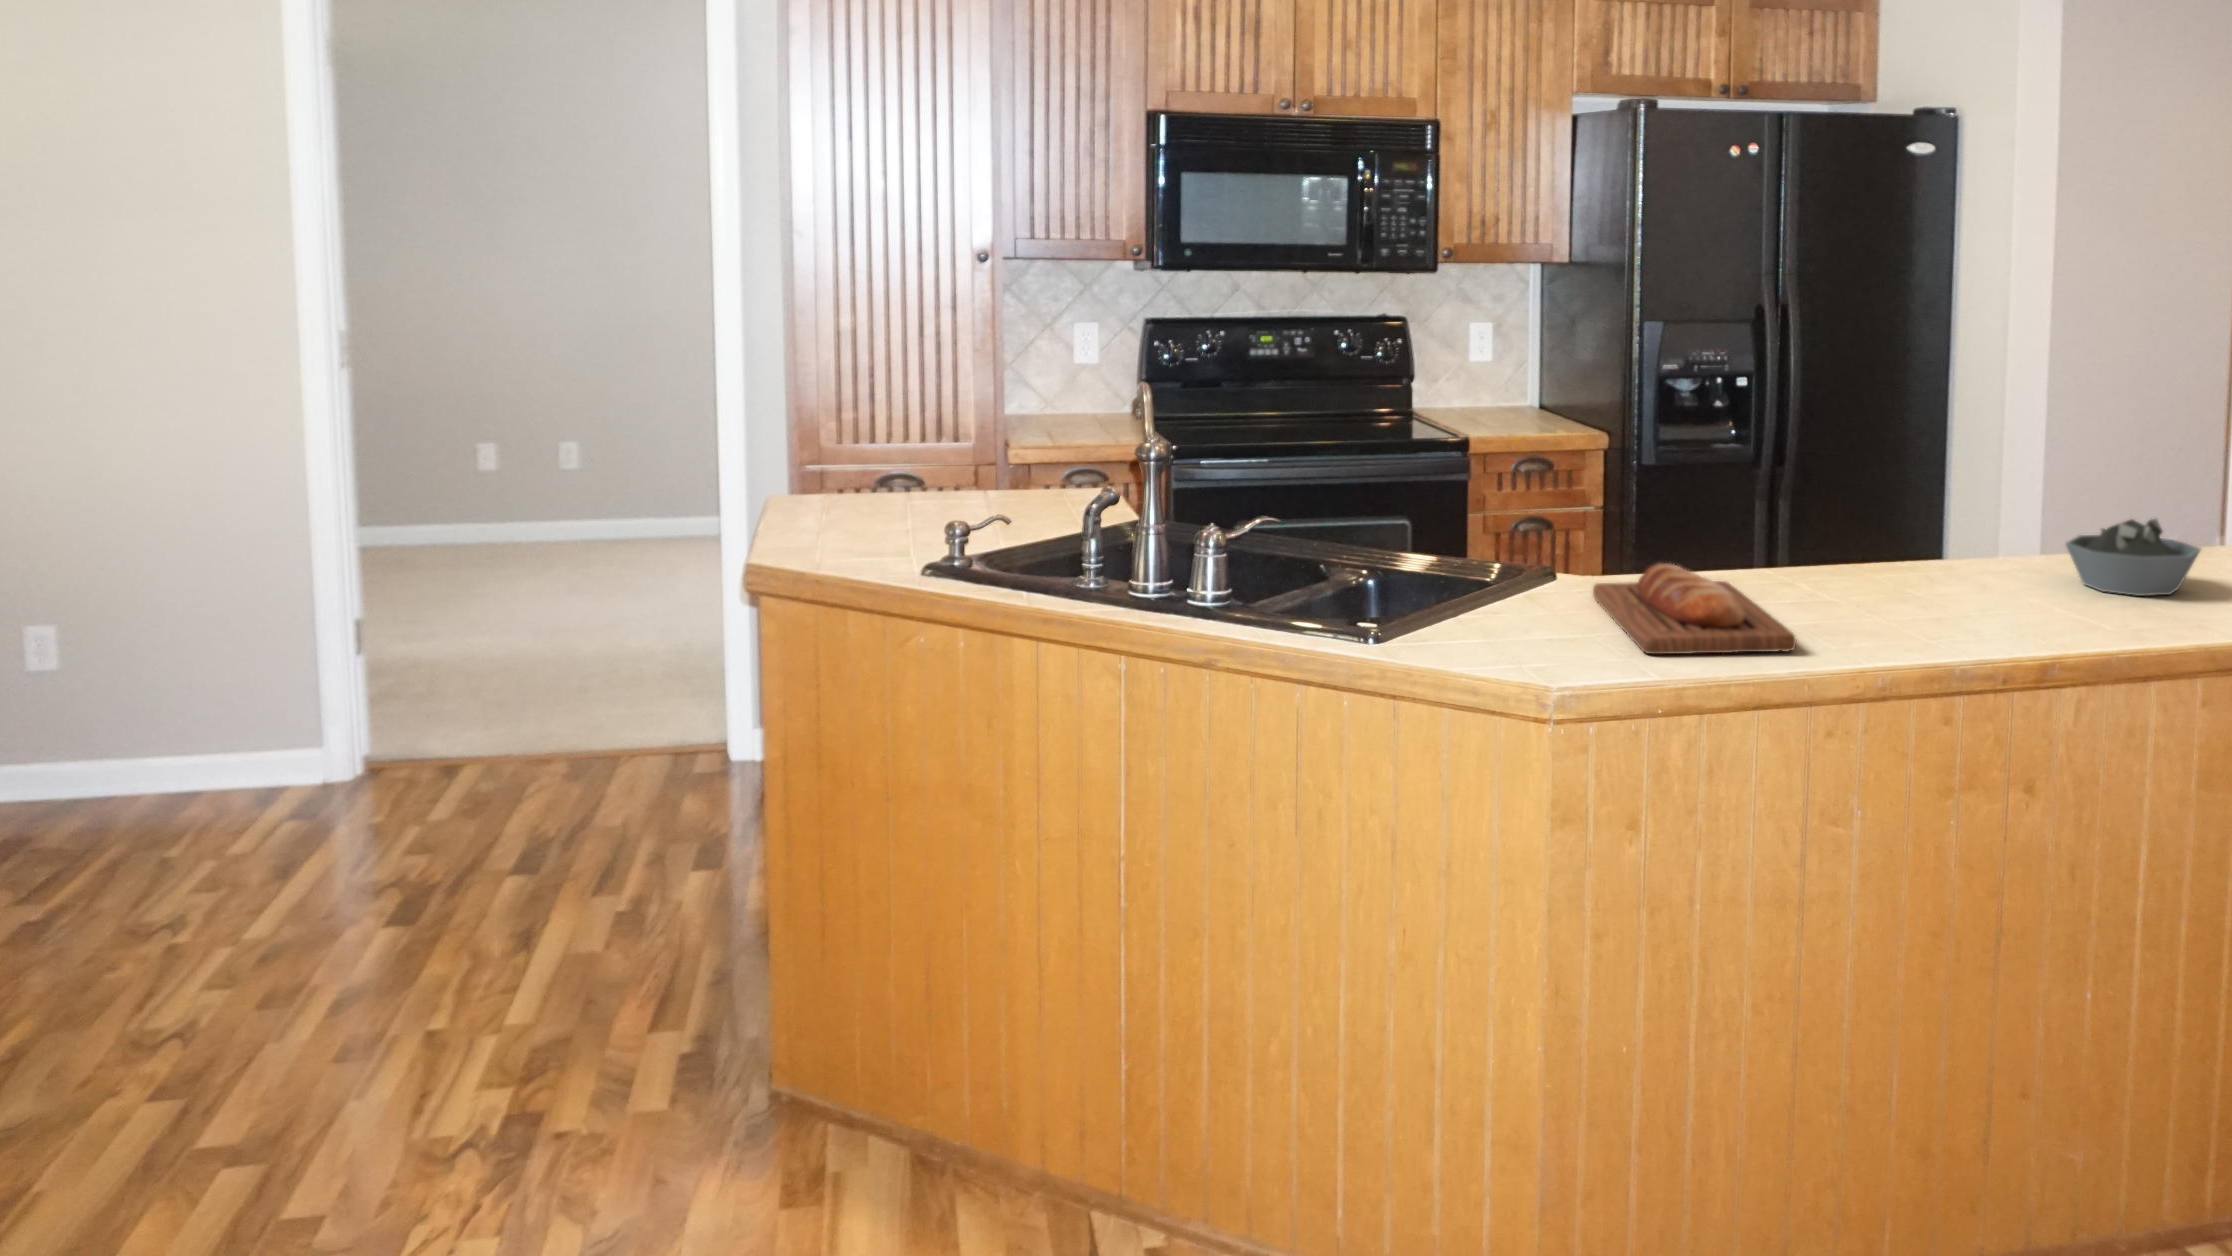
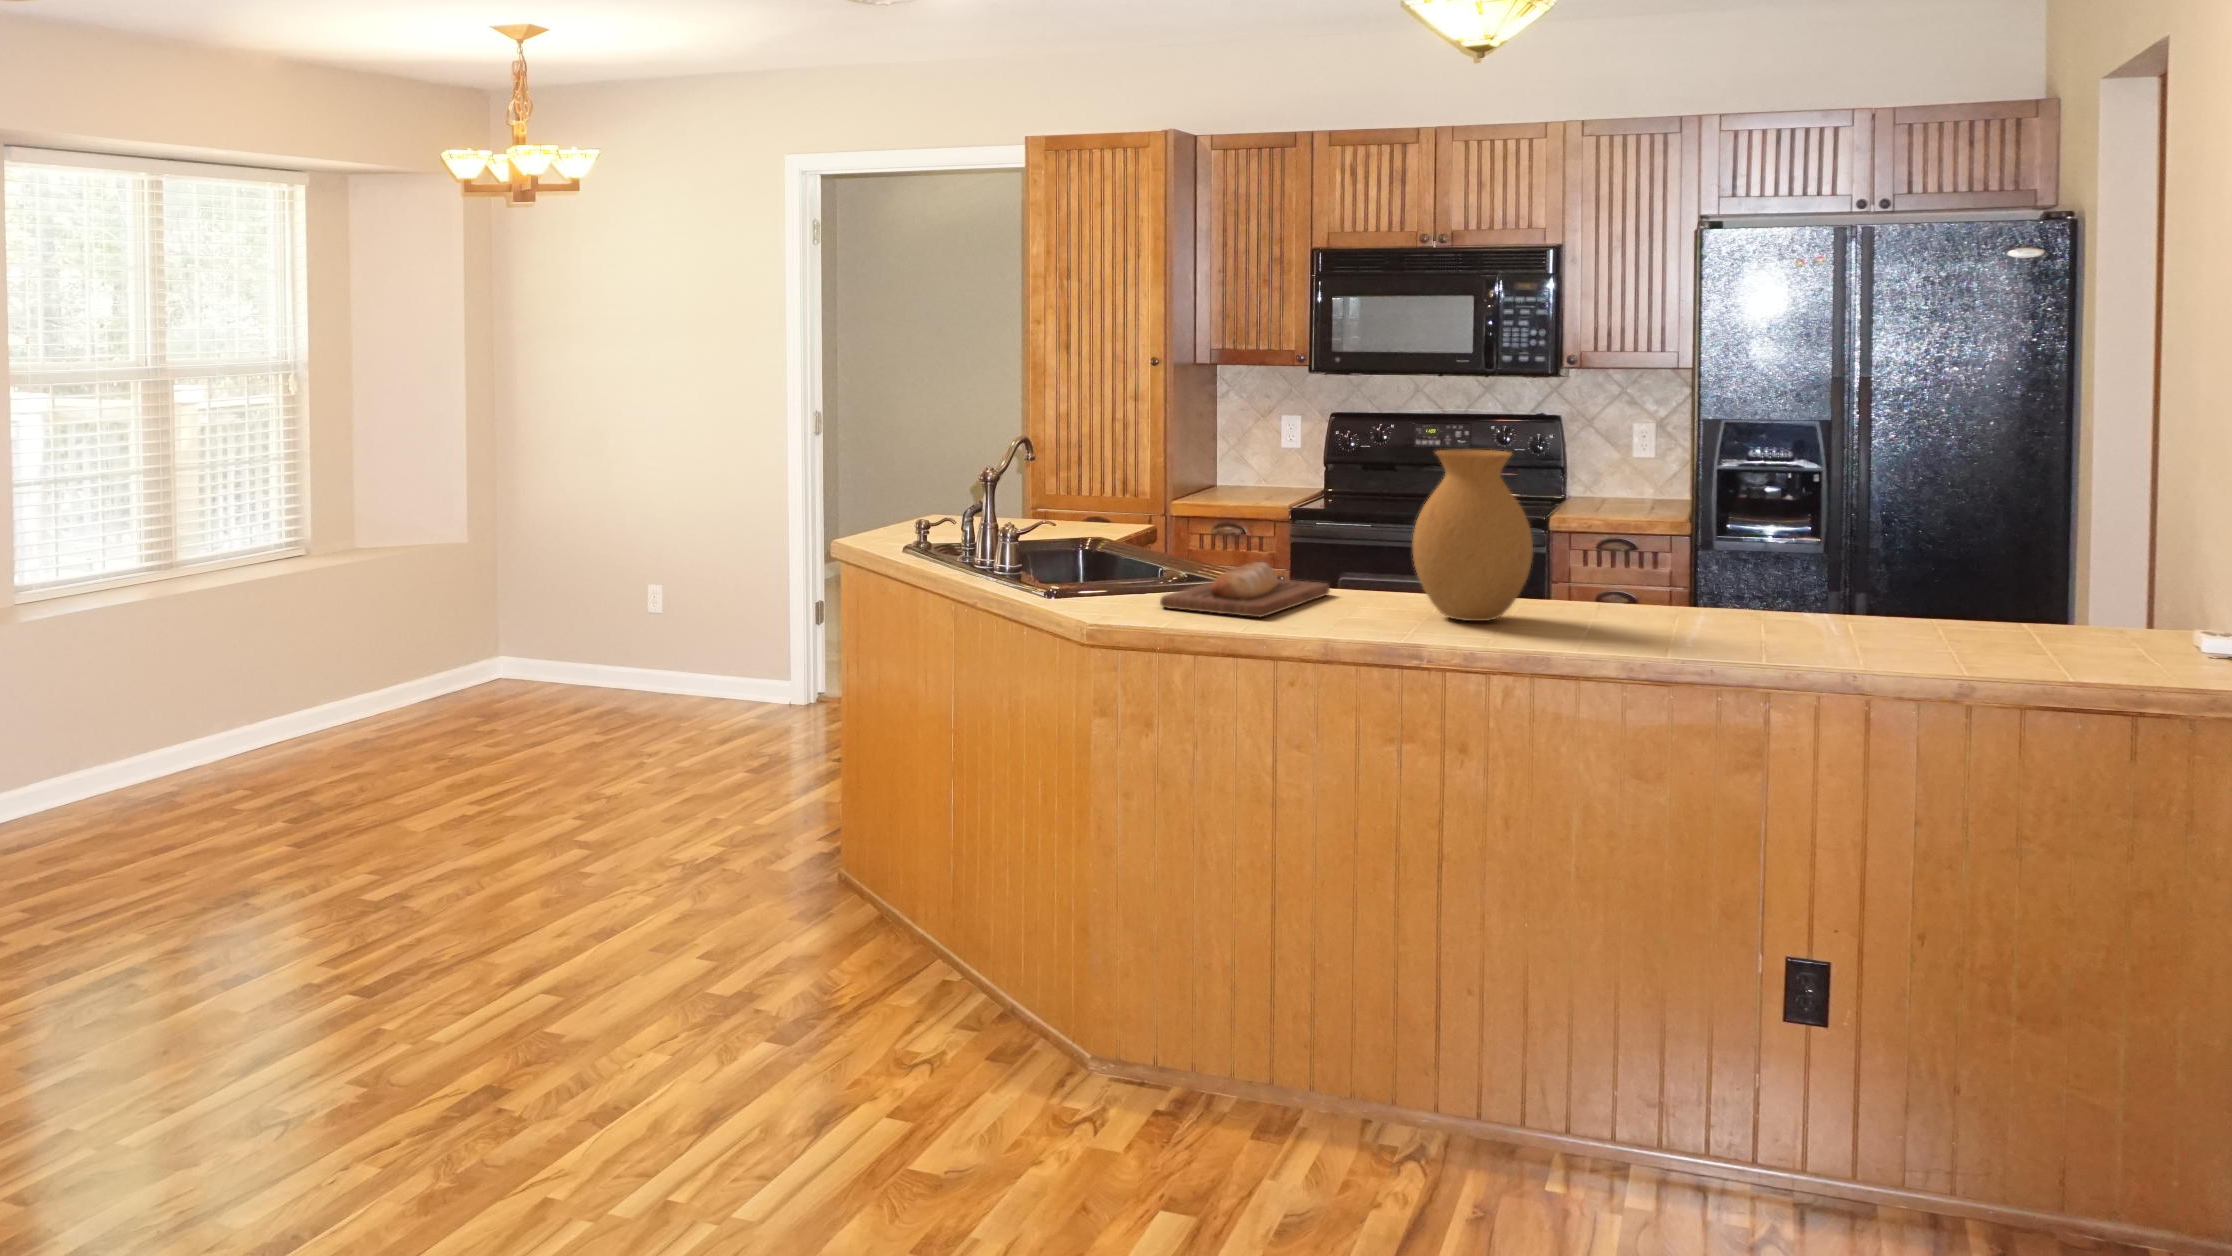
vase: none [1883,396,2030,615] -> present [1413,450,1533,621]
bowl: present [2066,519,2201,596] -> none [1638,570,1761,634]

